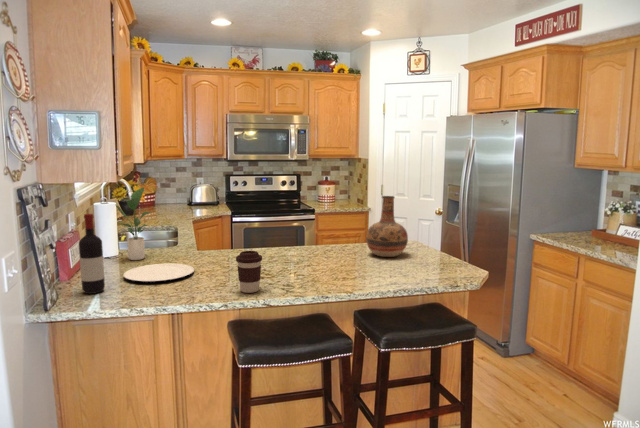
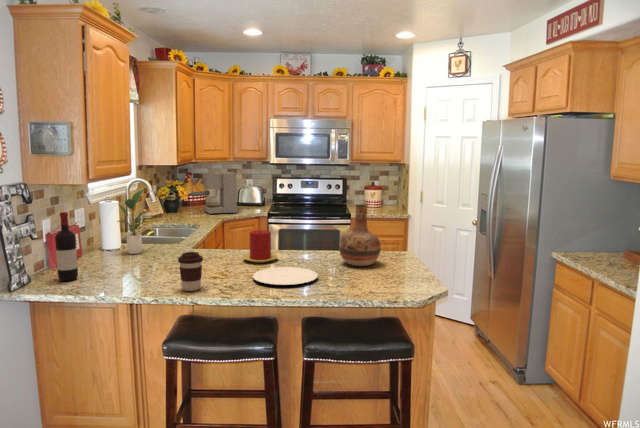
coffee maker: none [149,170,200,216] -> present [191,172,237,214]
candle: none [267,226,303,260] -> present [243,230,278,263]
plate: present [123,263,194,282] -> present [253,267,318,285]

